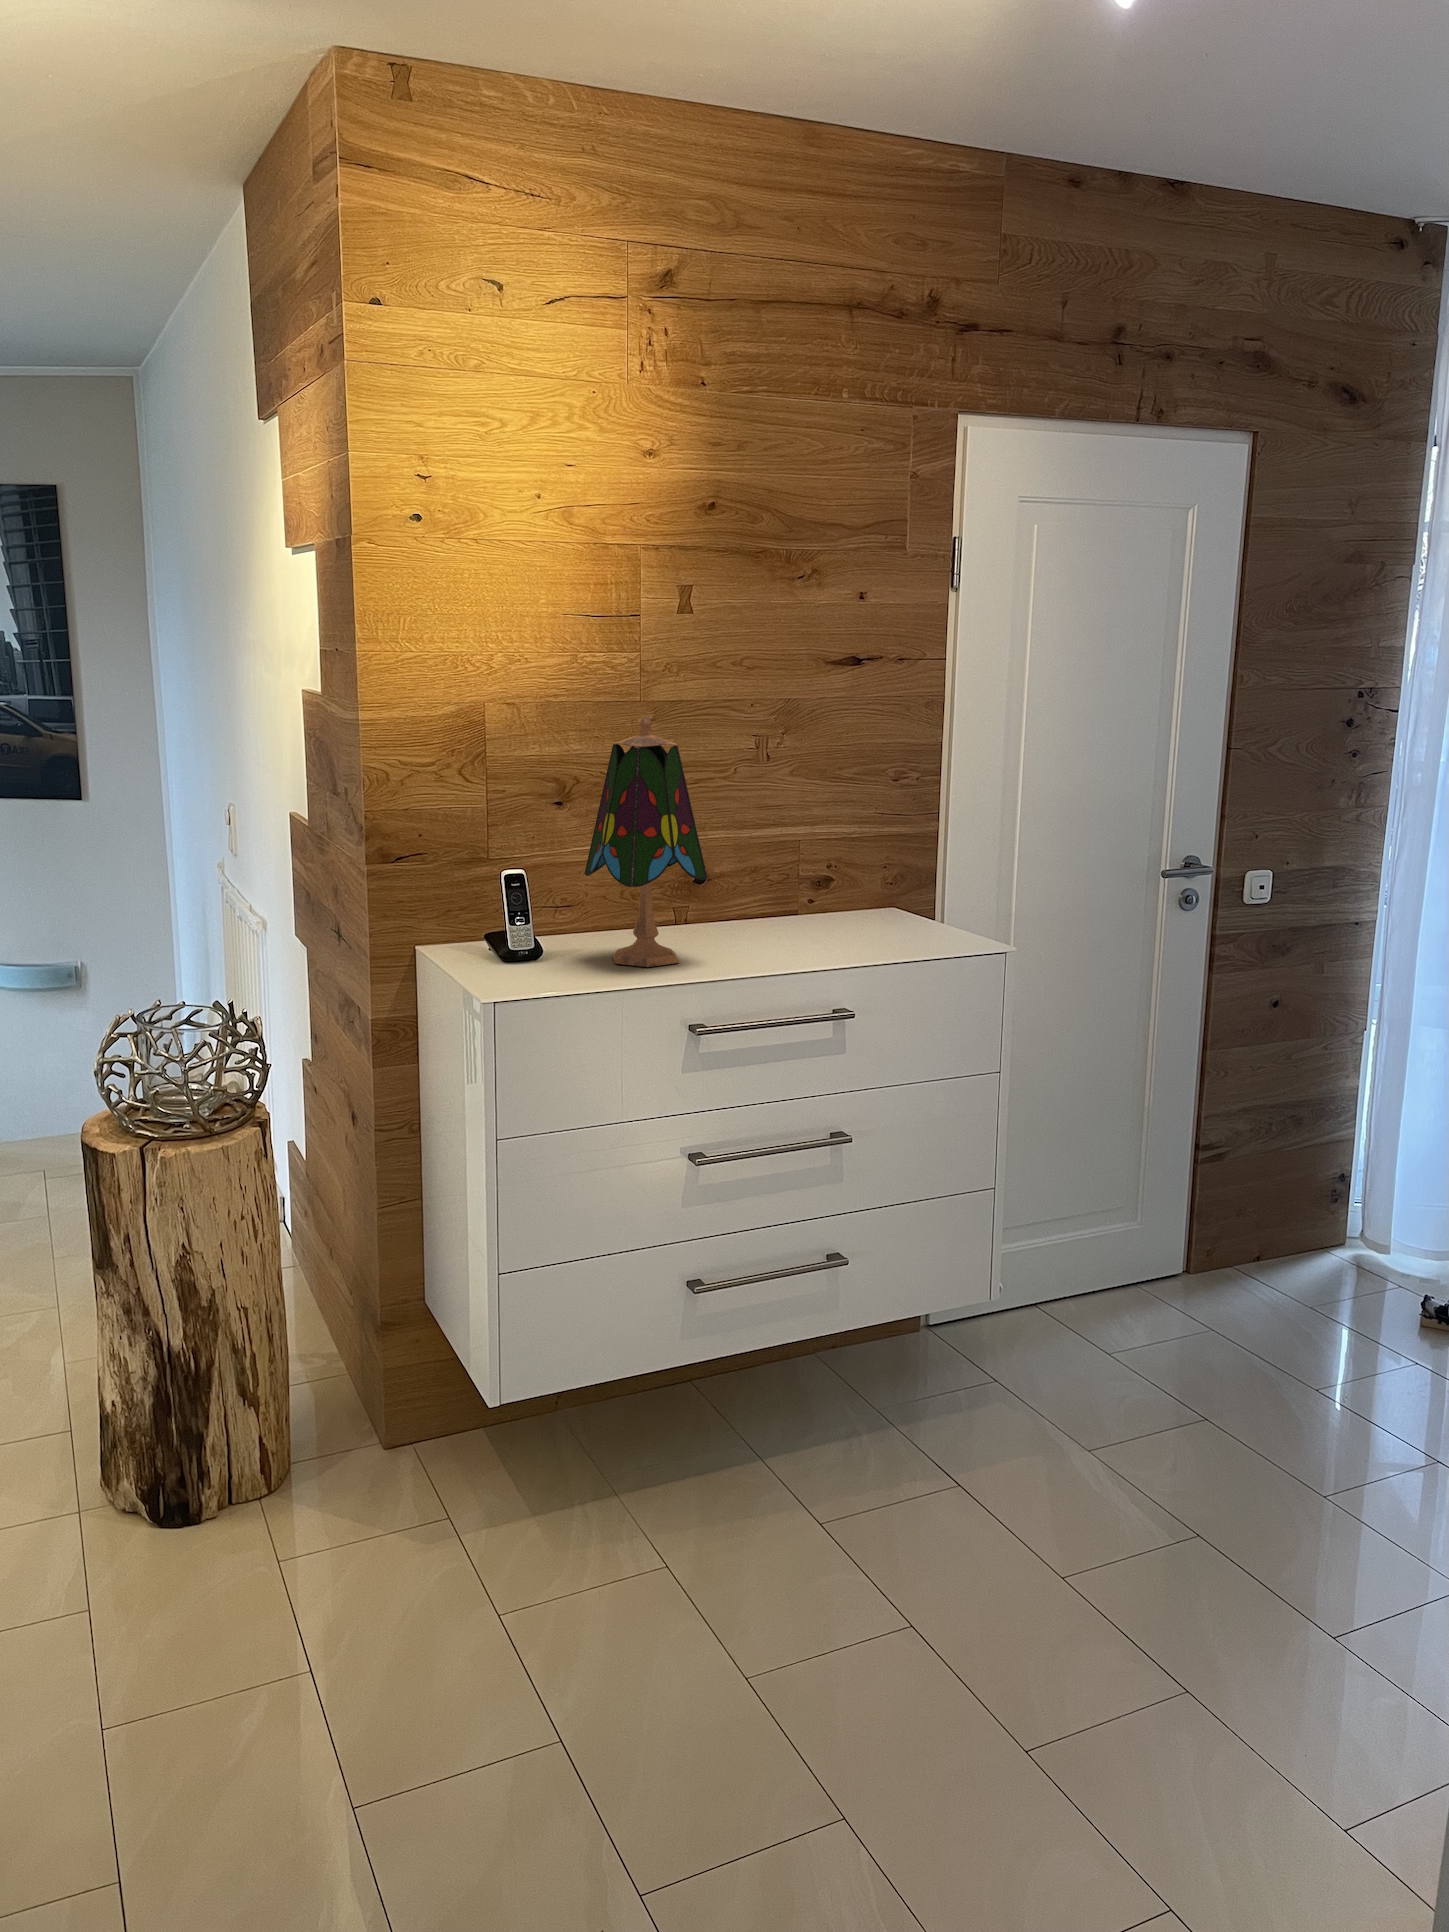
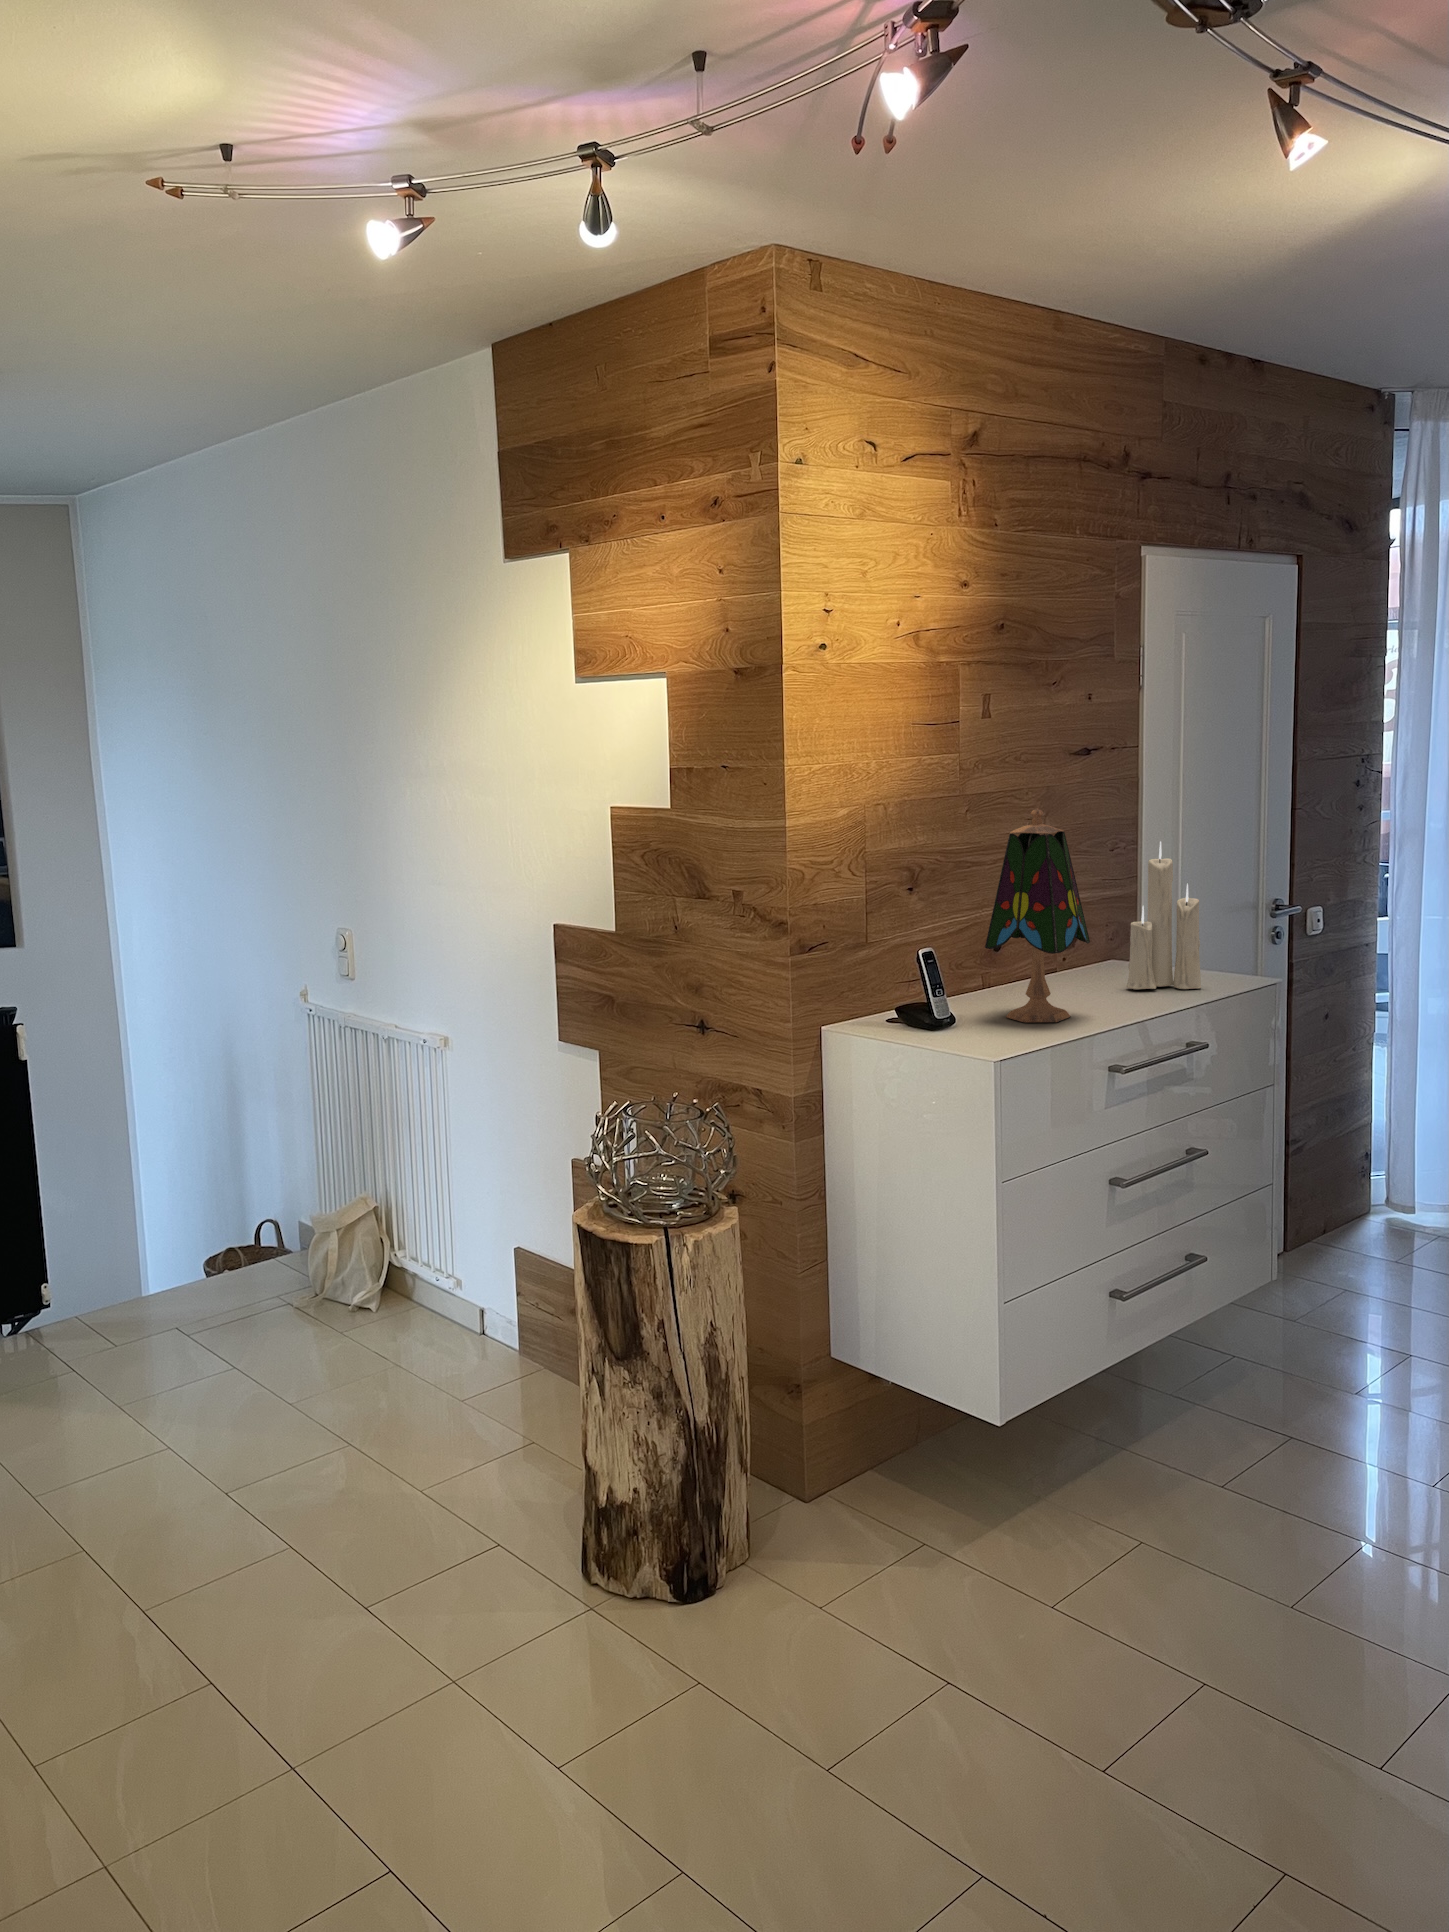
candle: none [818,758,905,947] -> present [1126,842,1201,989]

